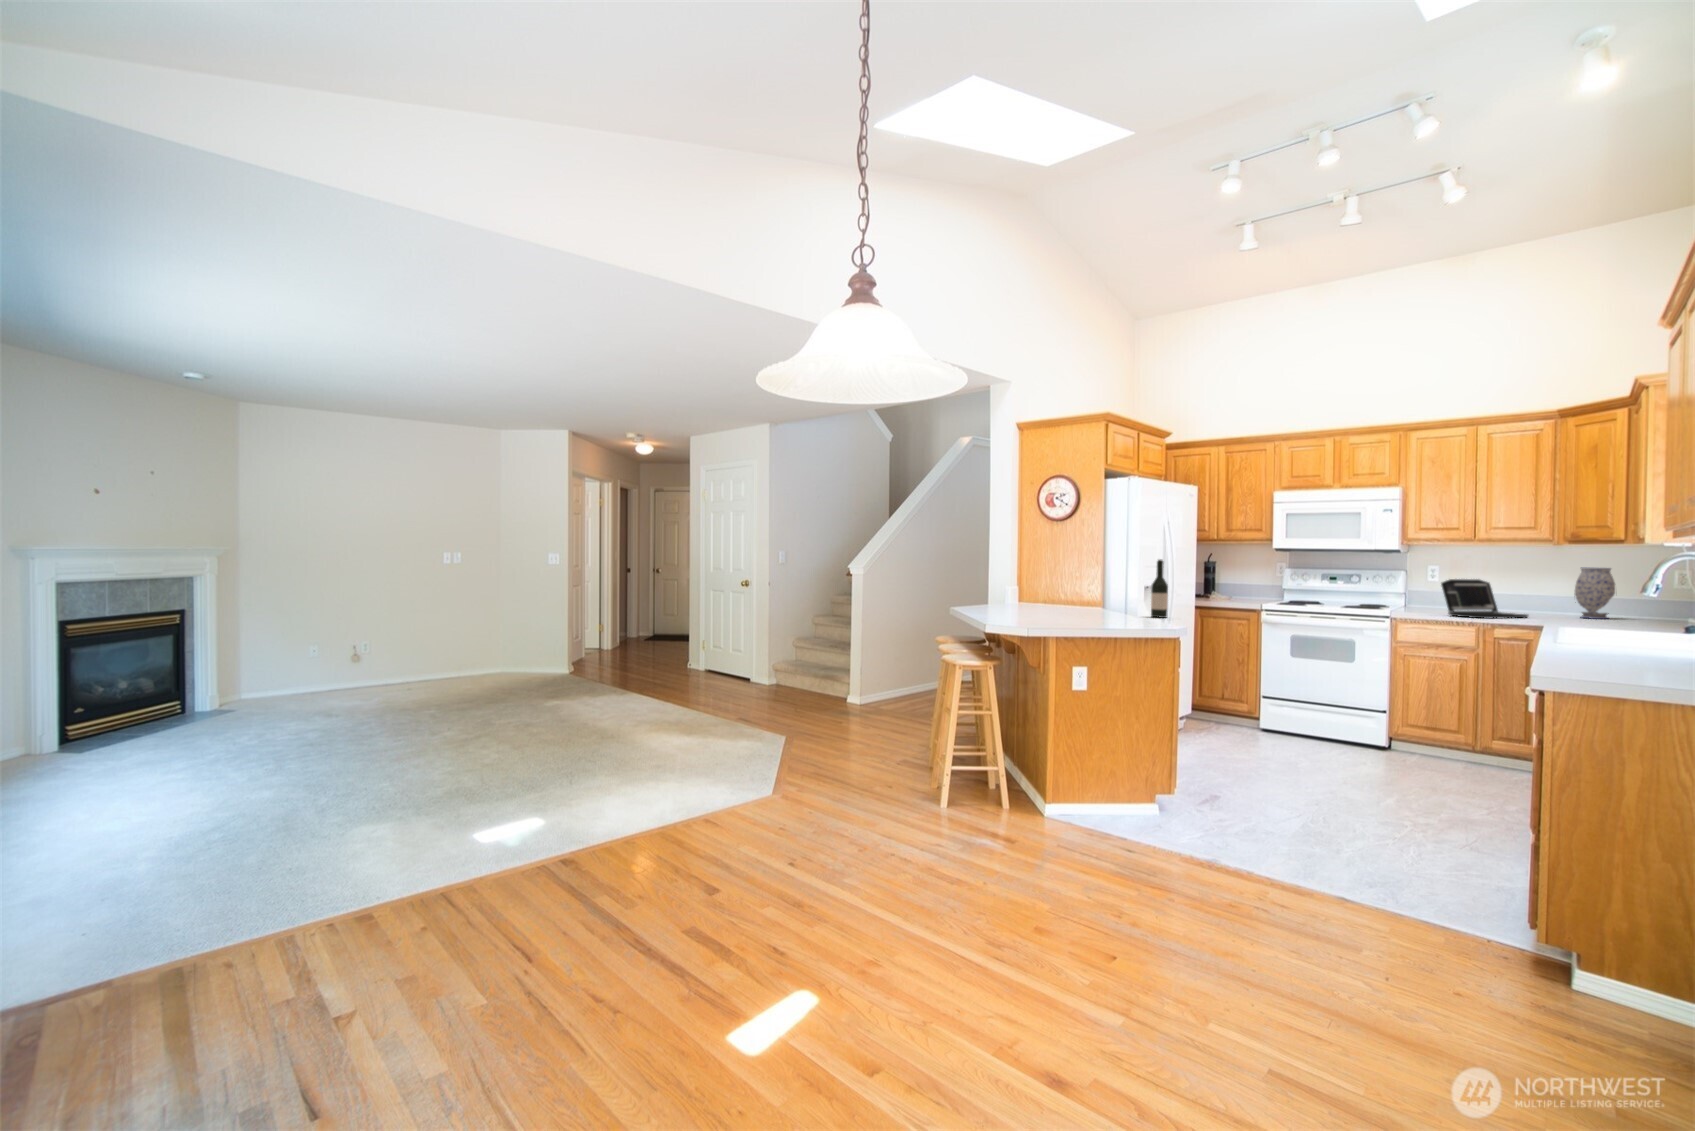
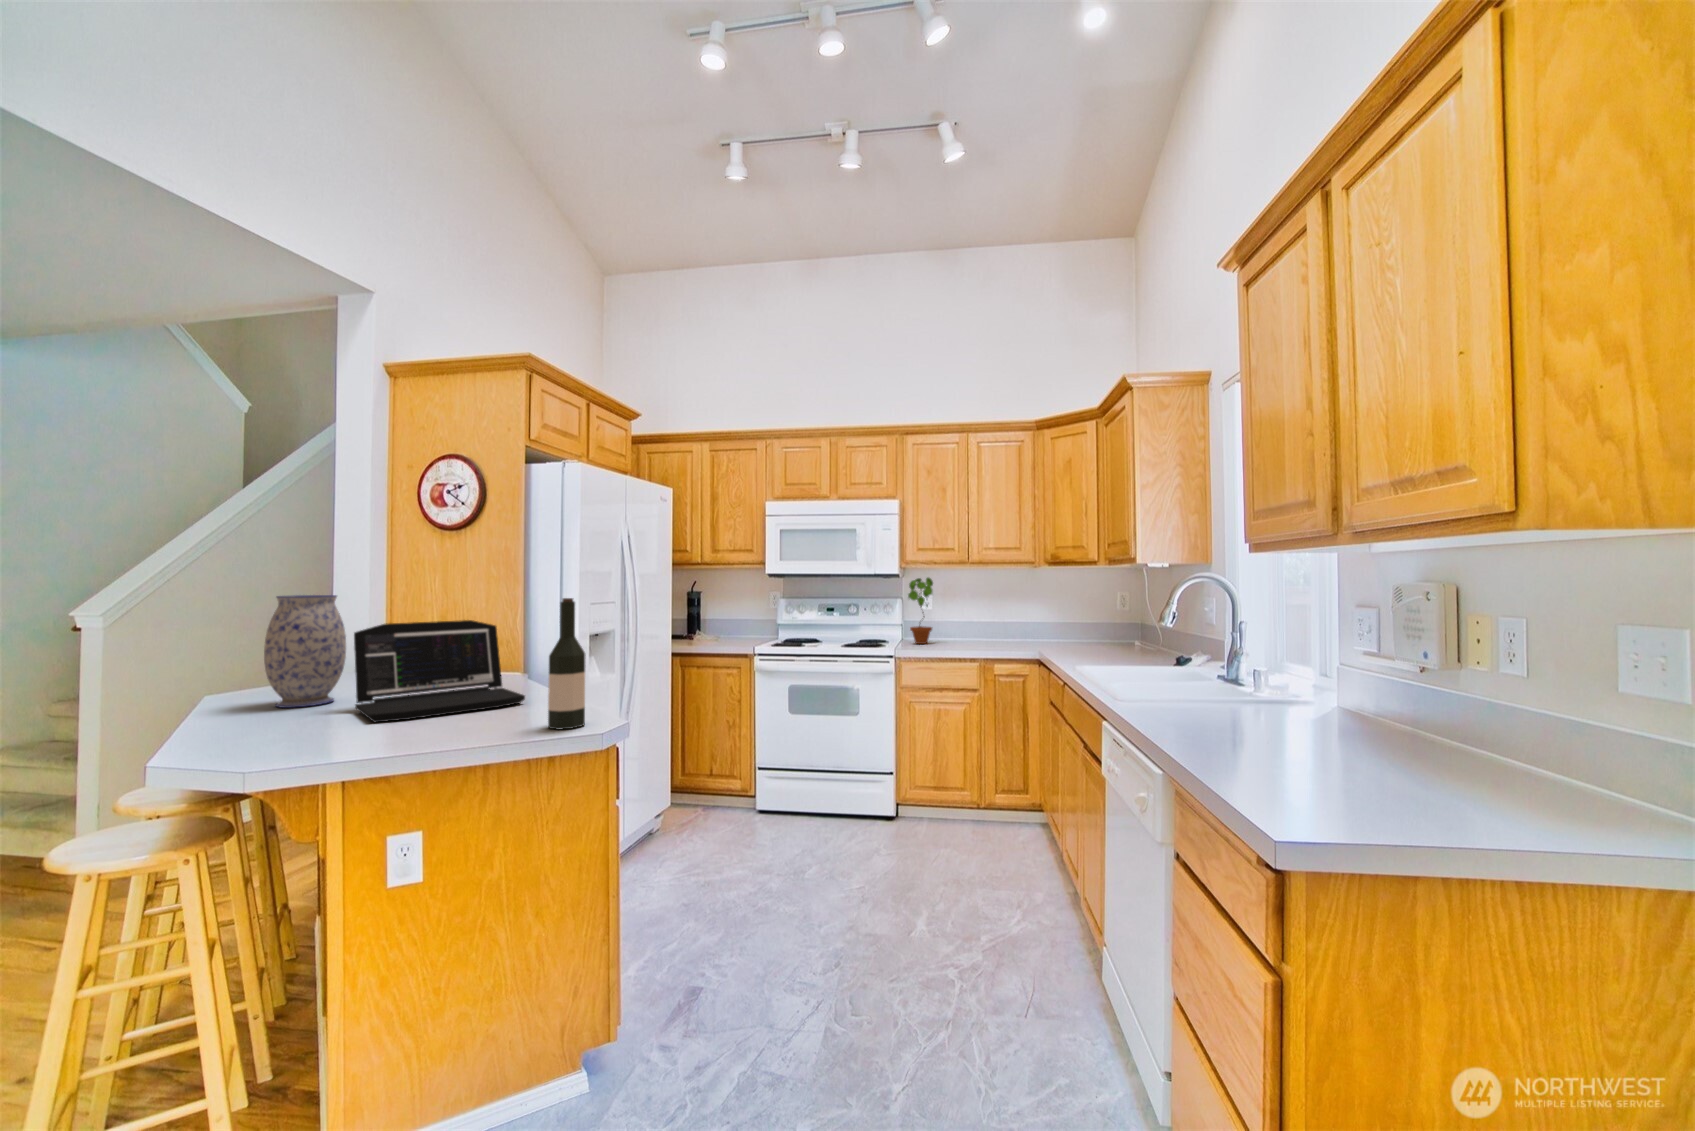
potted plant: none [1416,553,1446,613] -> present [908,578,933,644]
vase: present [1574,567,1615,619] -> present [264,595,346,708]
laptop: present [1441,579,1528,618] -> present [354,620,525,723]

